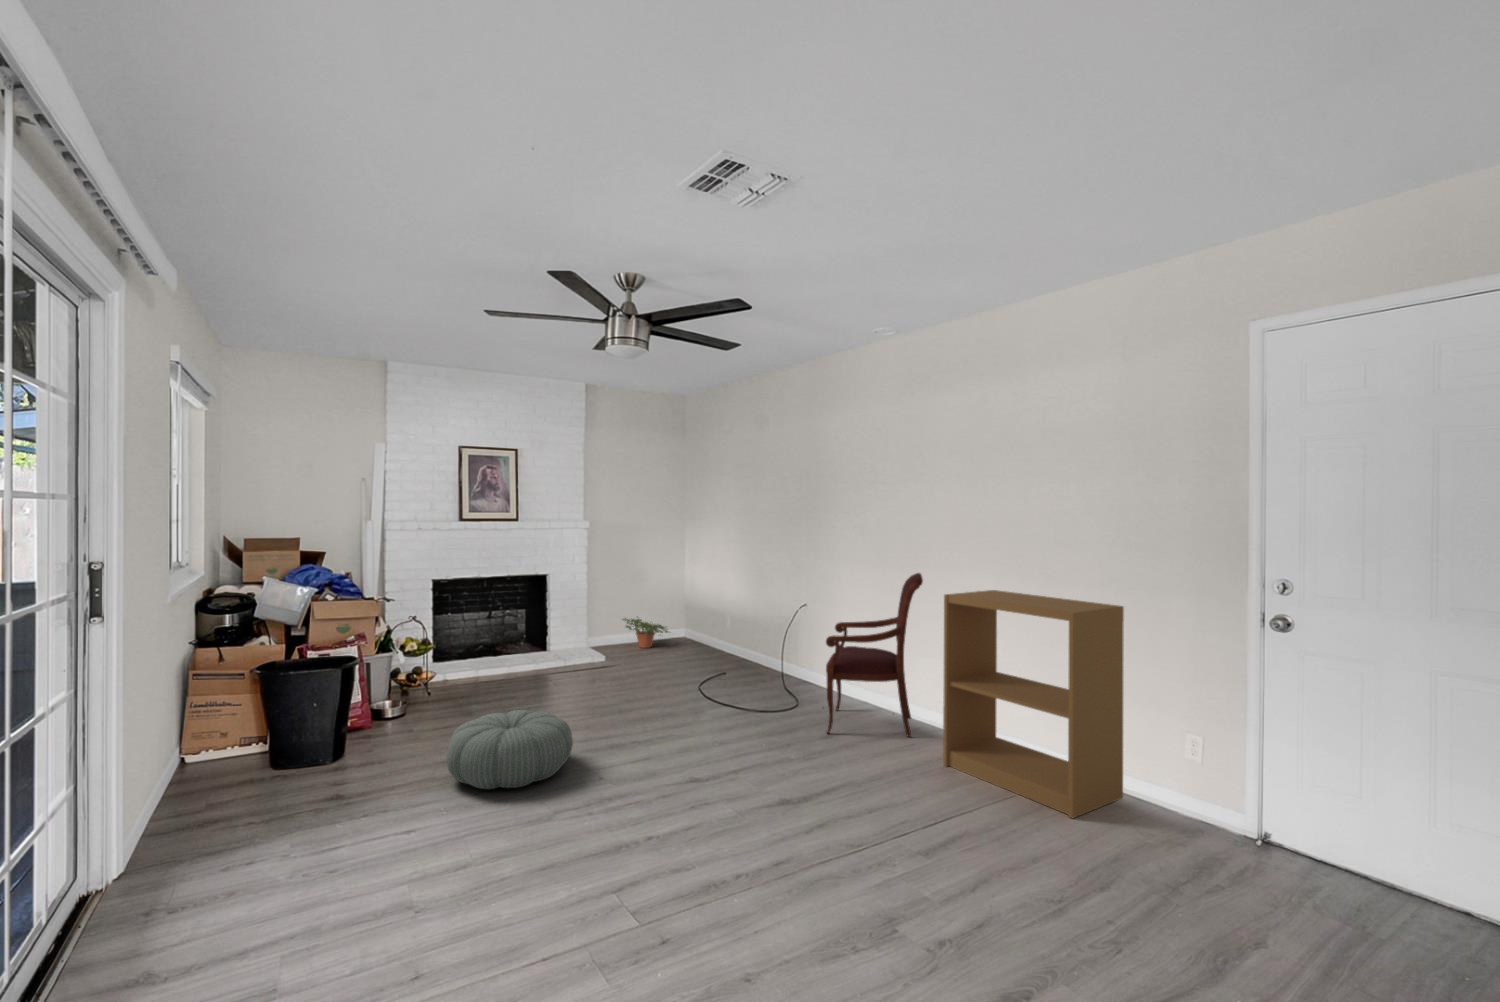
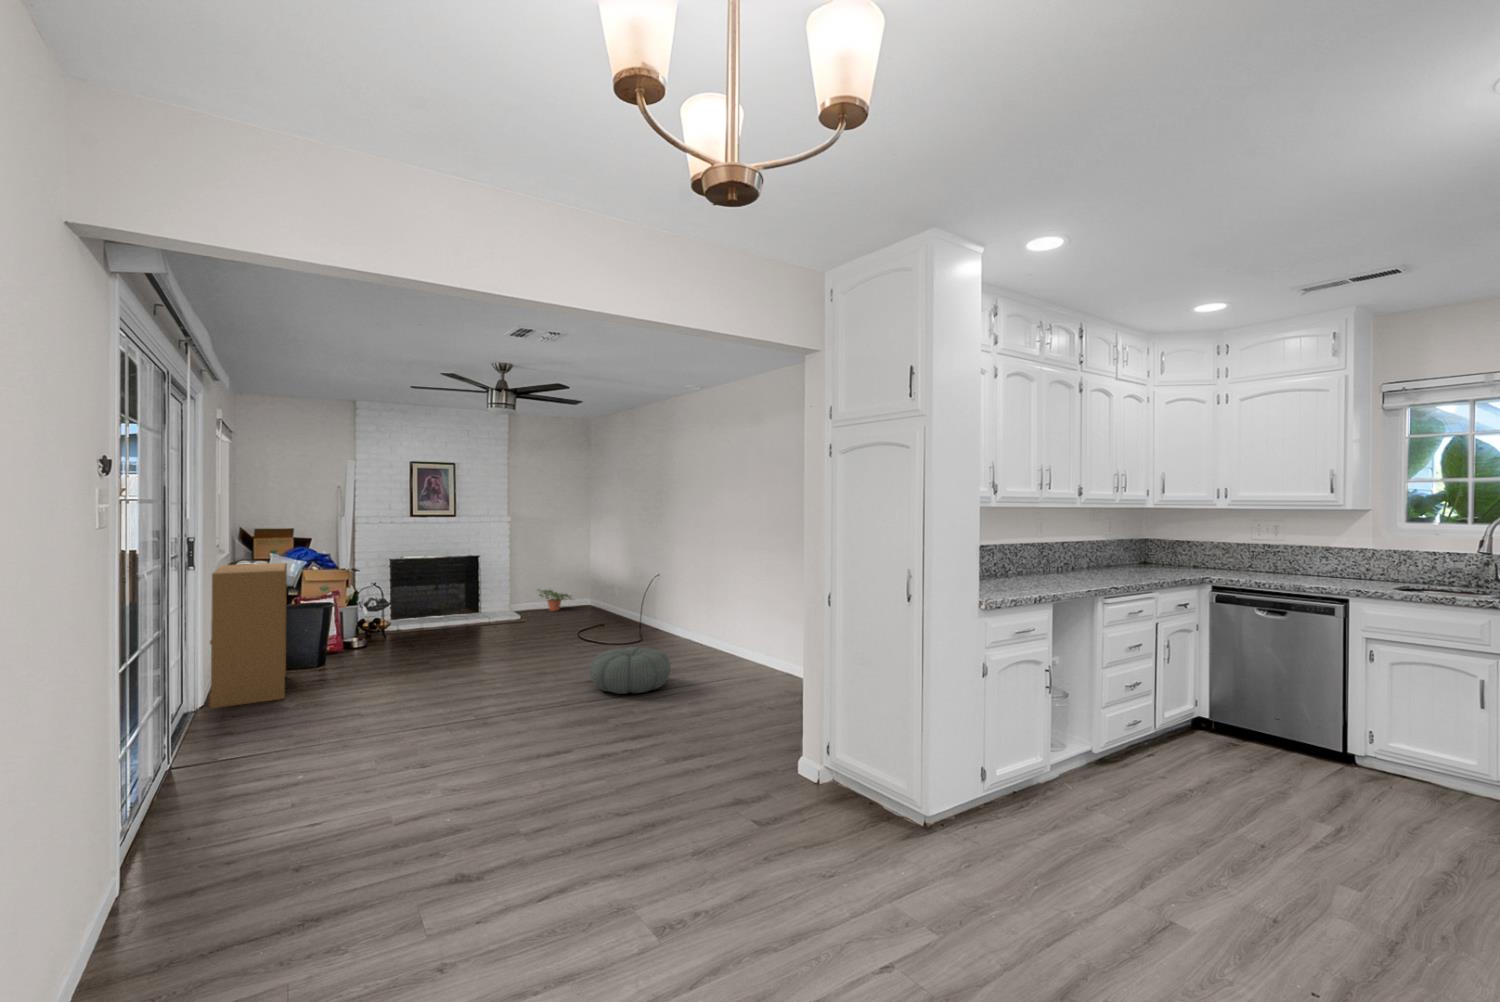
armchair: present [826,573,923,737] -> none [643,550,714,655]
bookshelf: present [943,590,1124,818] -> present [209,563,287,708]
pouf: present [447,710,573,789] -> present [590,647,671,694]

